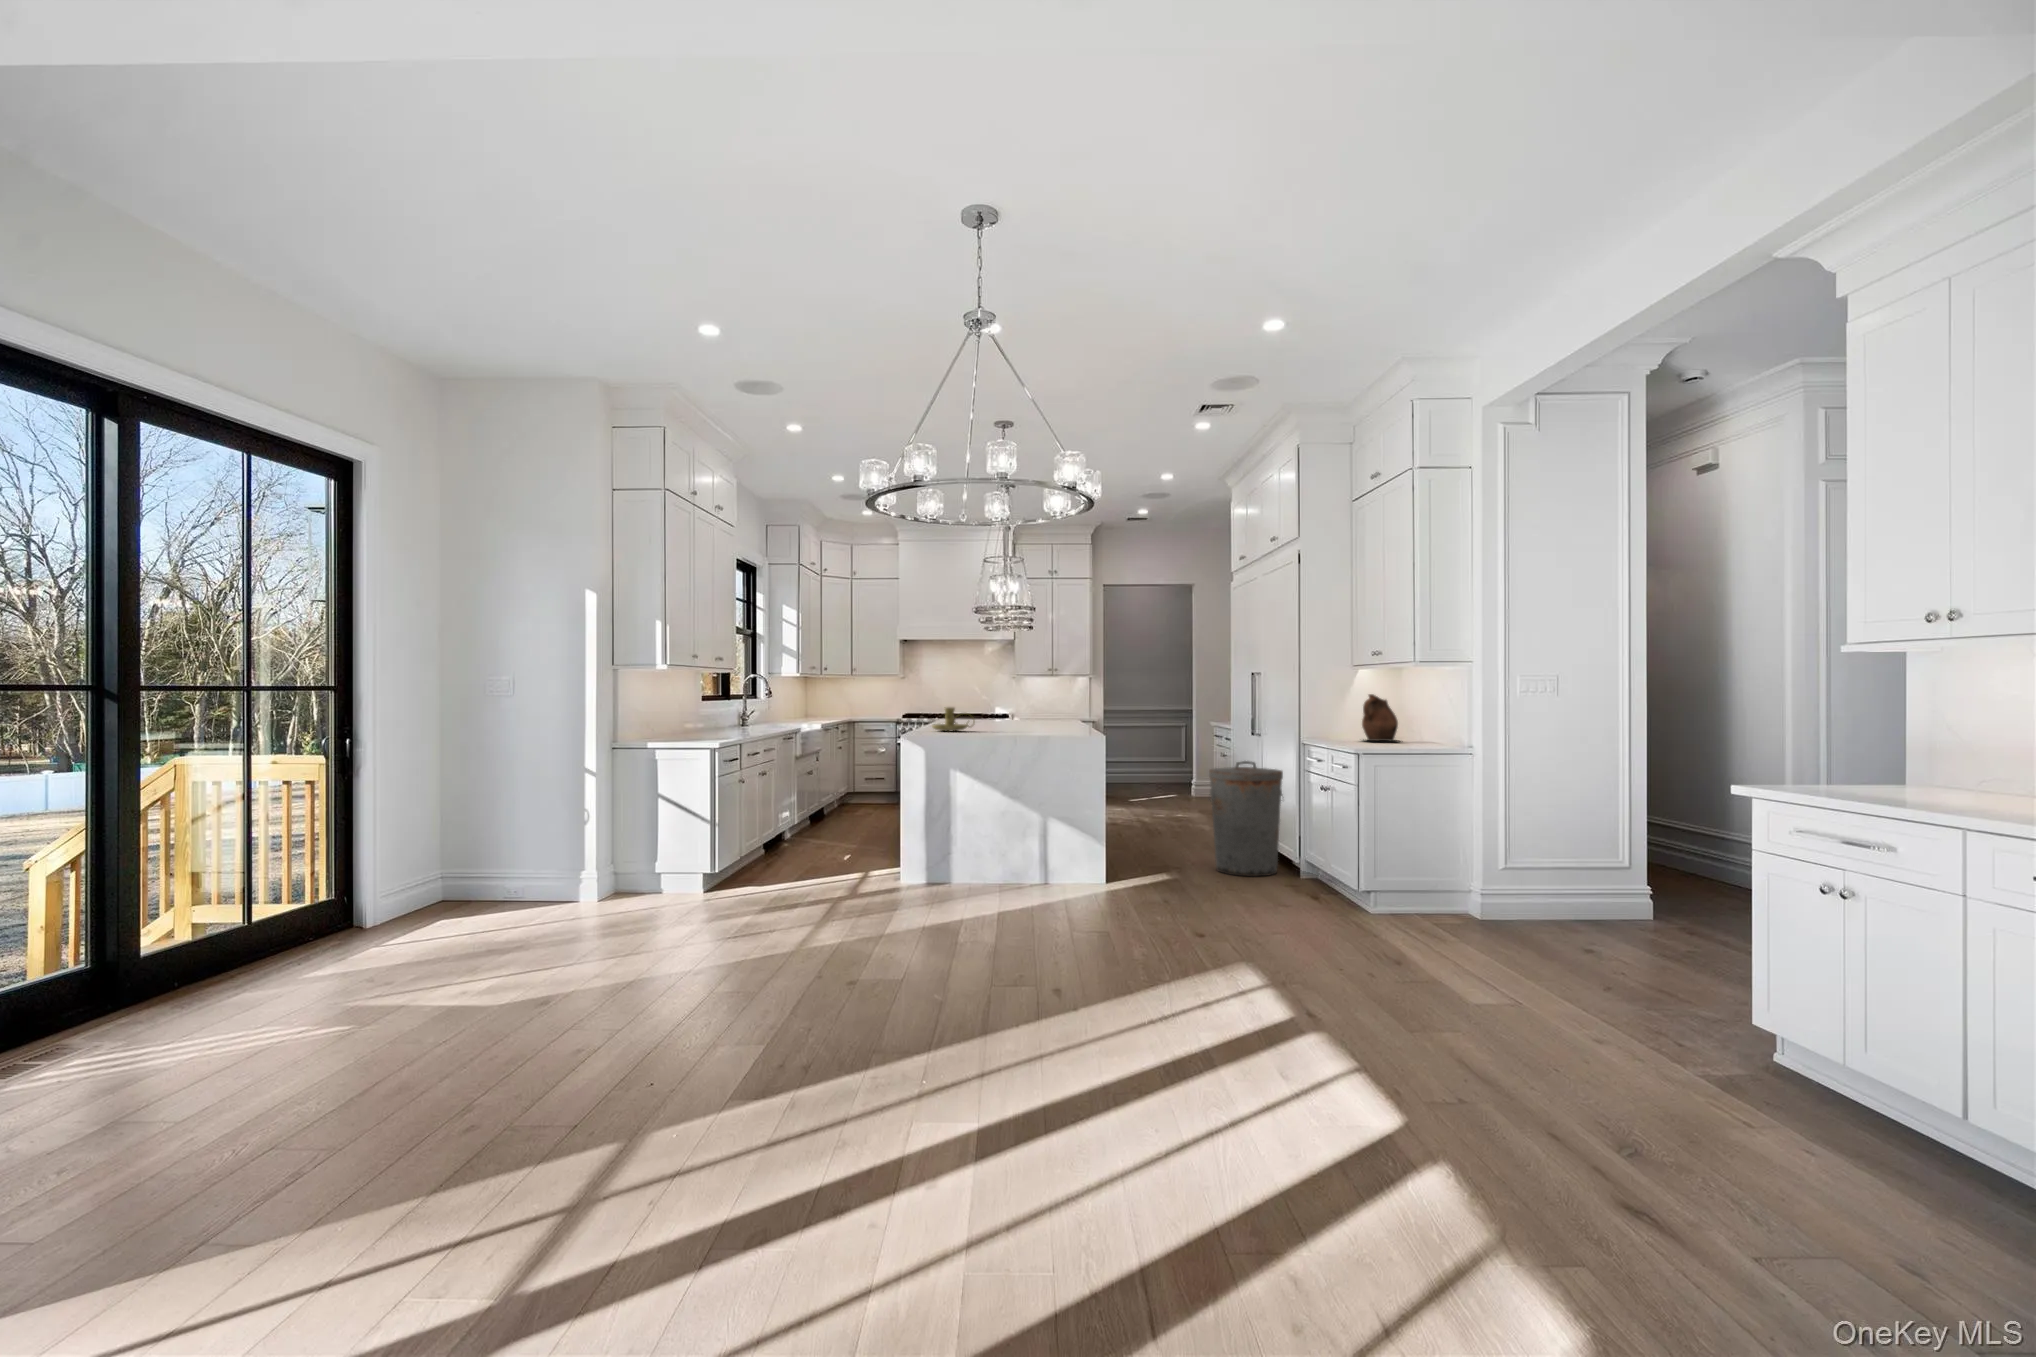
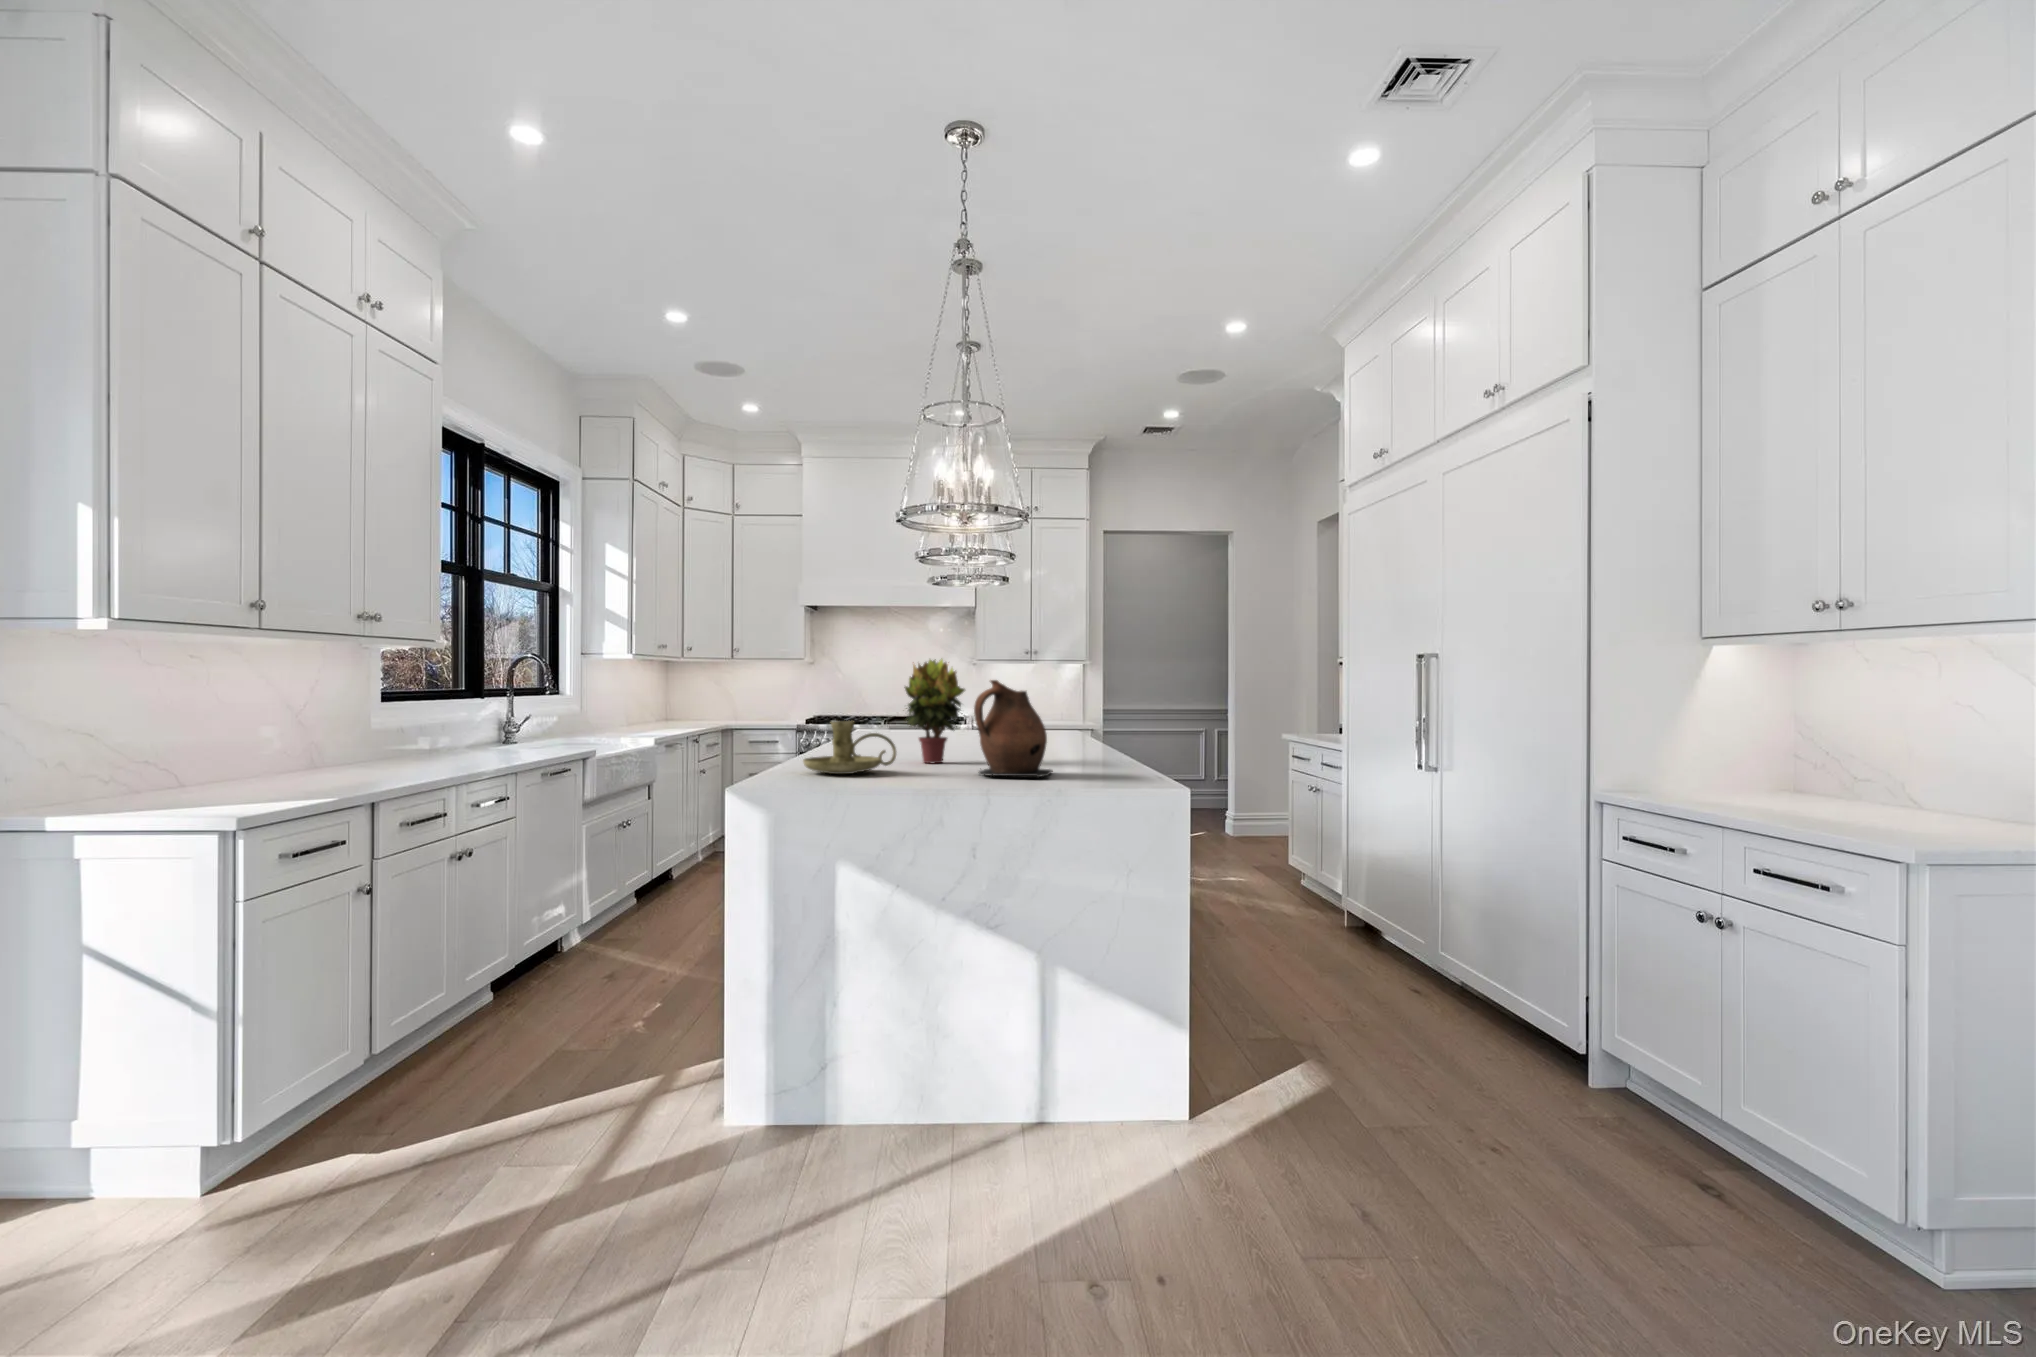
potted plant: none [974,677,1009,729] -> present [904,659,965,763]
ceramic pitcher: present [1362,694,1398,741] -> present [974,680,1052,777]
trash can: present [1209,761,1283,876] -> none [1376,832,1541,1083]

